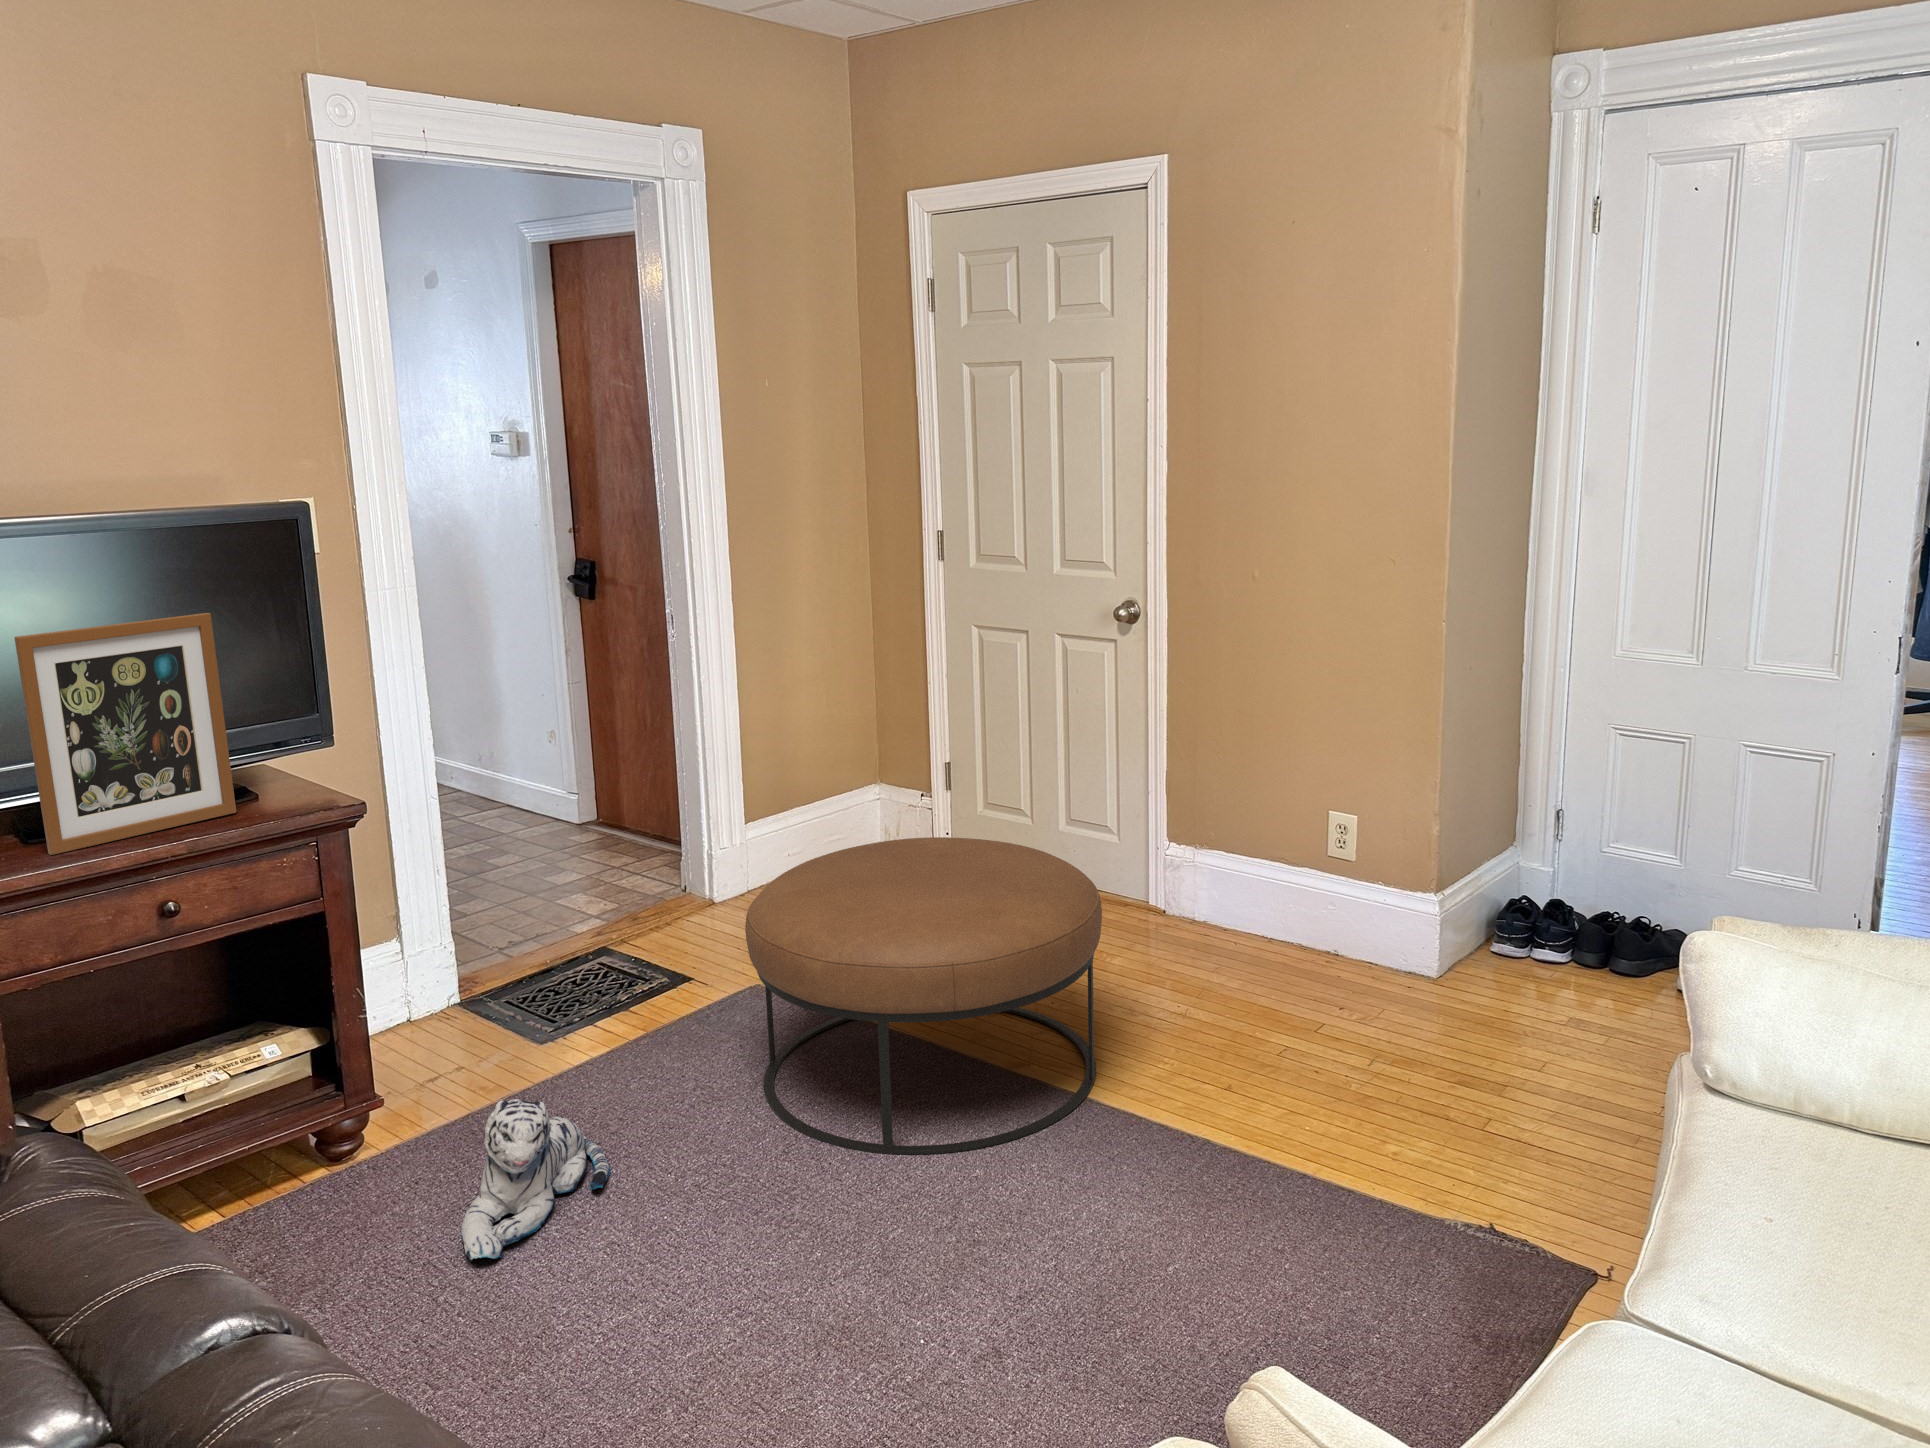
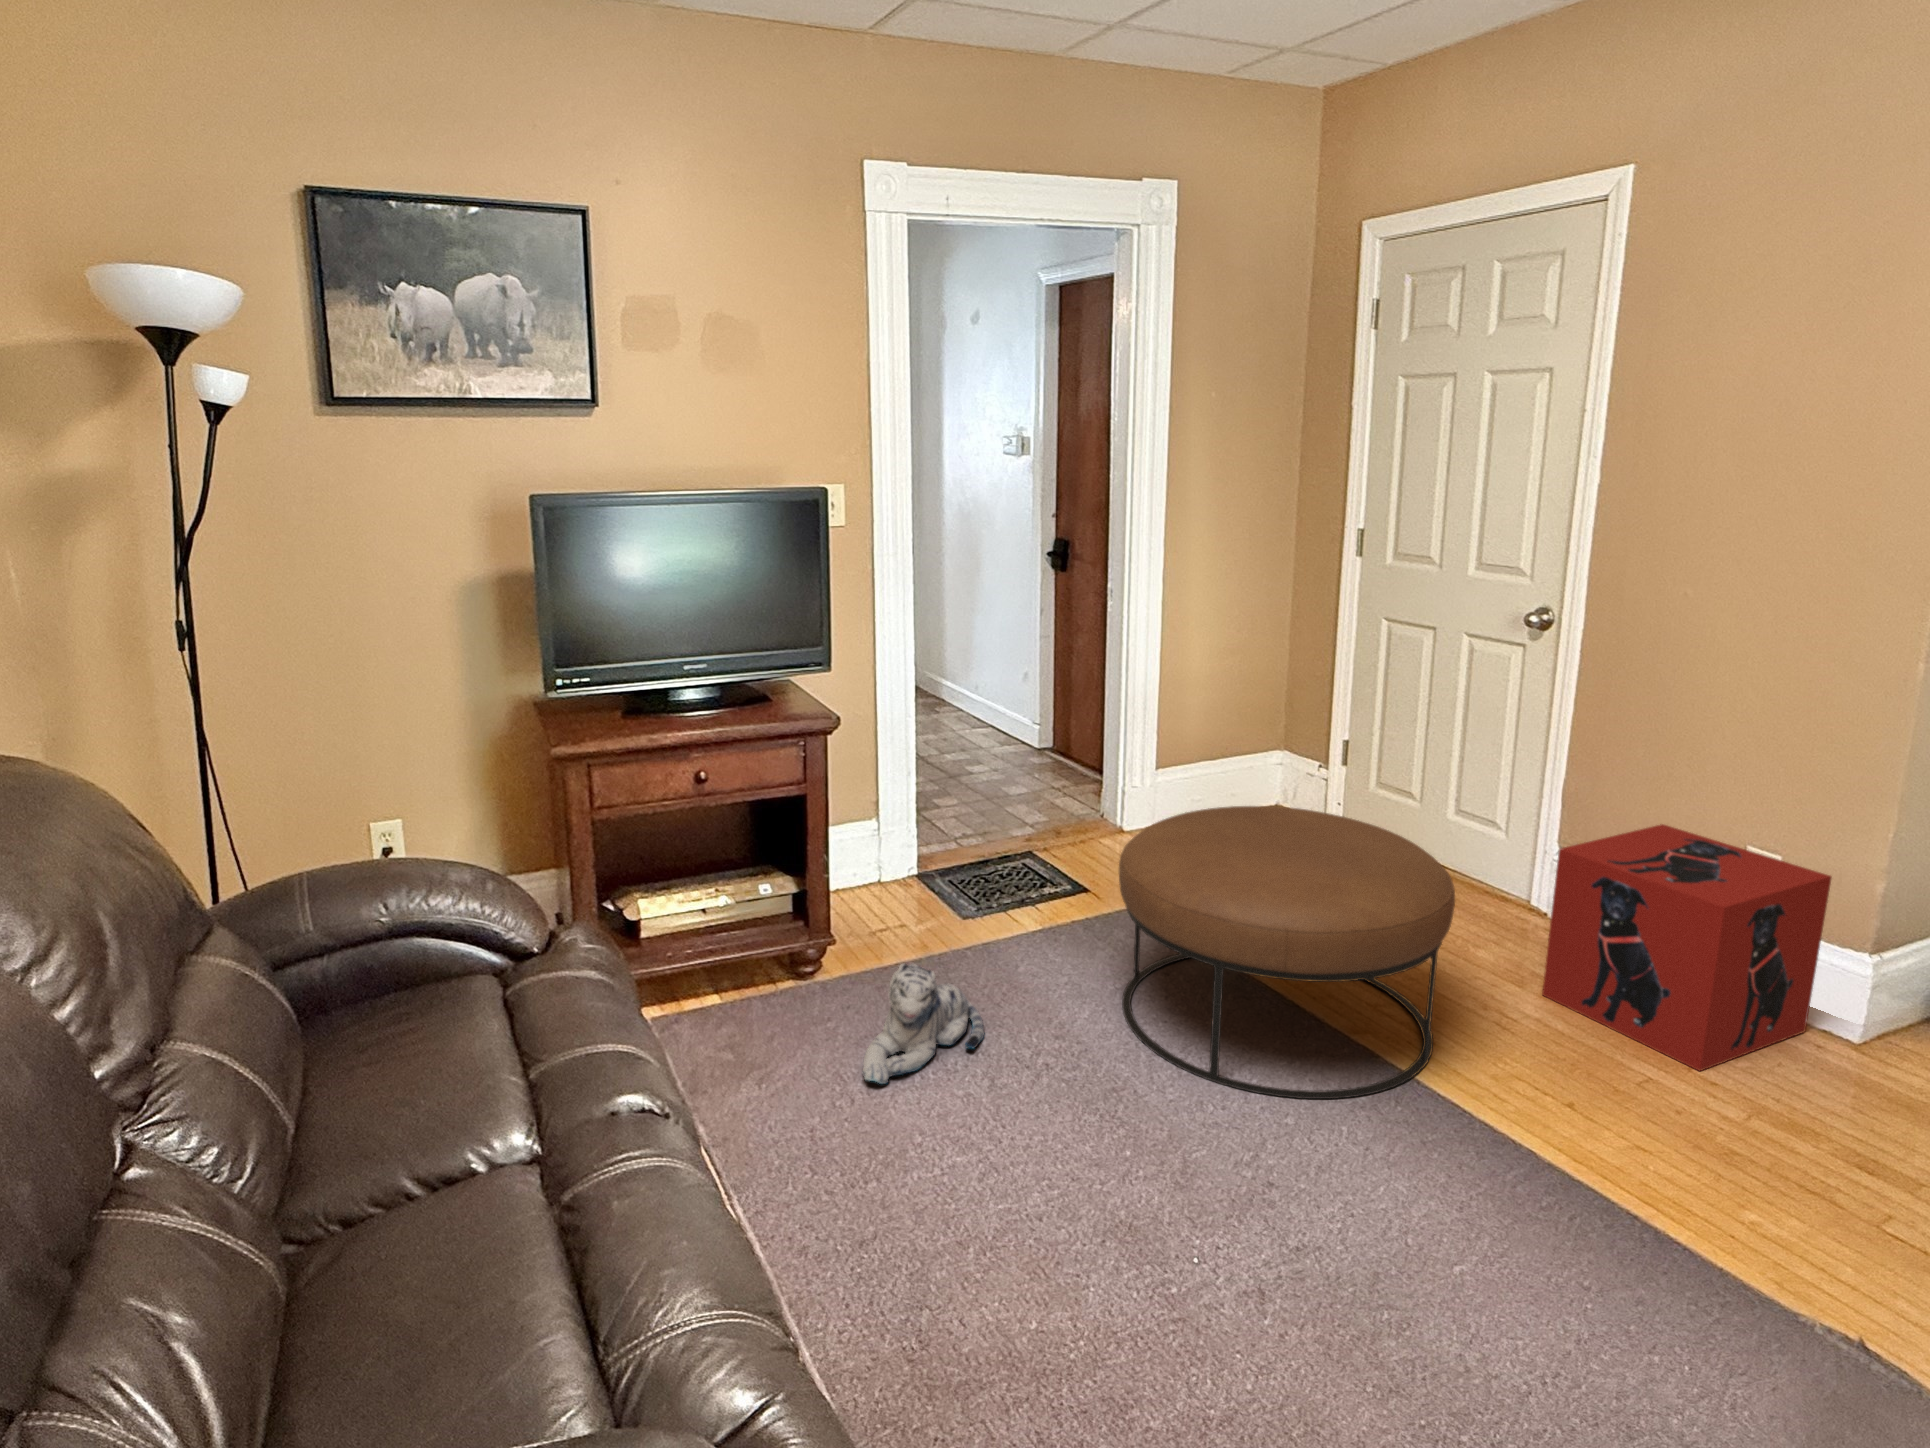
picture frame: present [14,613,236,855] -> none [622,565,754,728]
storage box: none [1180,801,1401,1031] -> present [1542,824,1832,1071]

